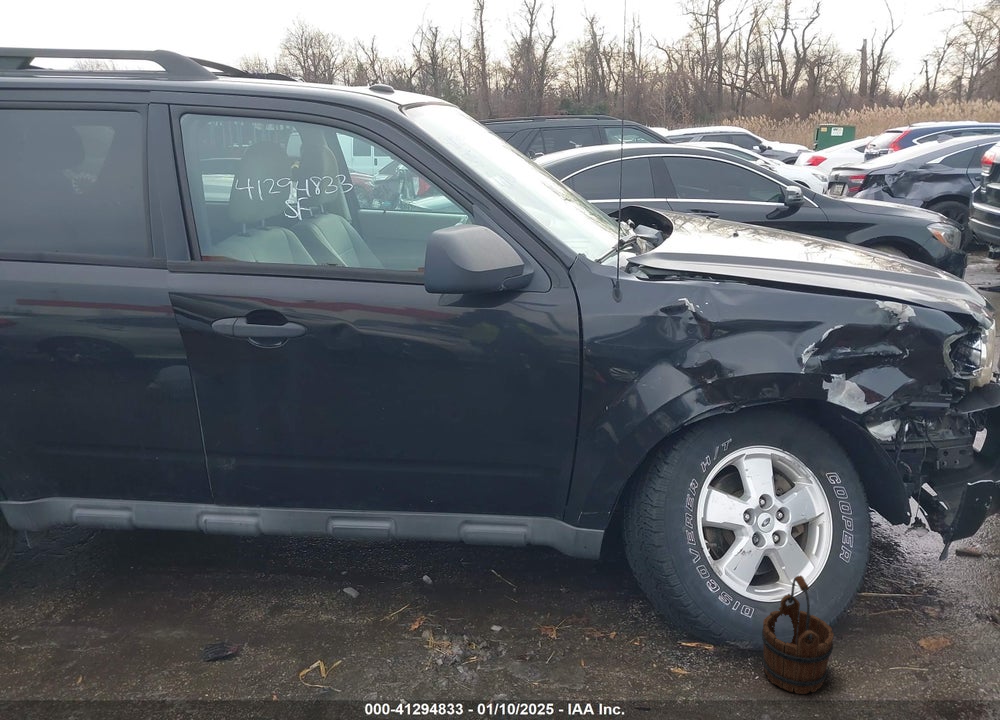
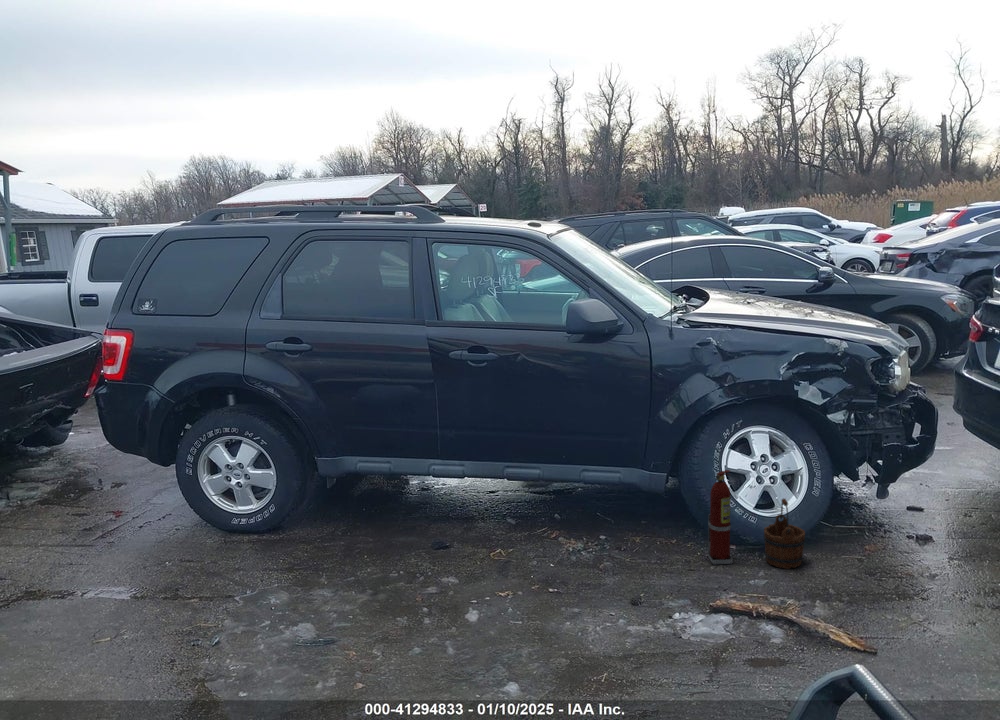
fire extinguisher: none [667,527,712,683] -> present [707,470,733,564]

